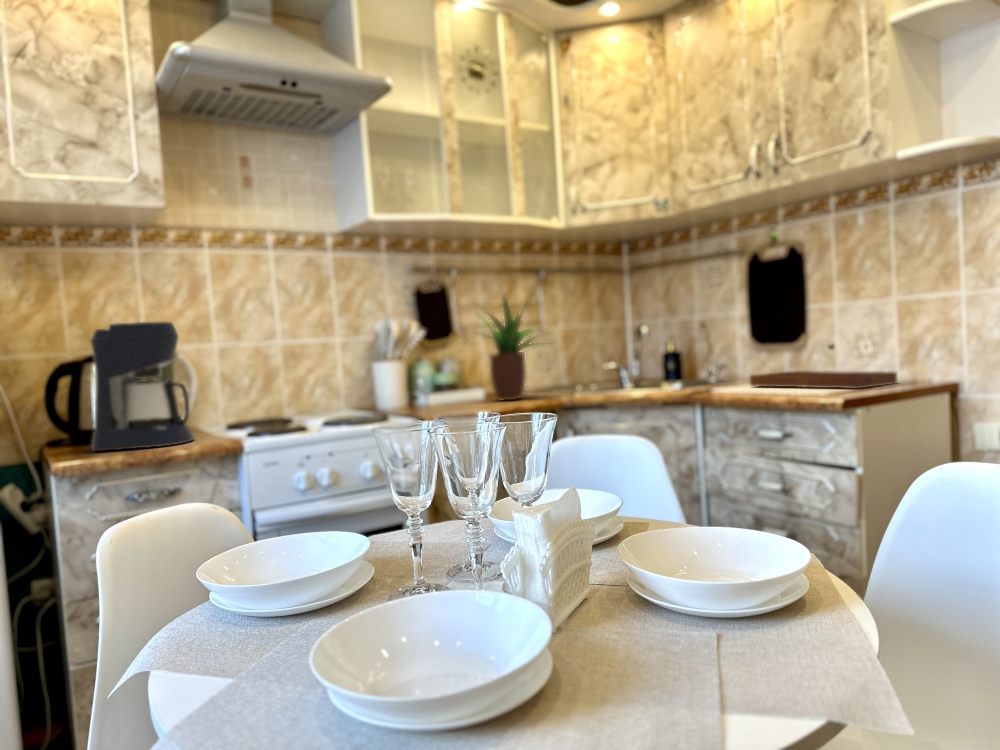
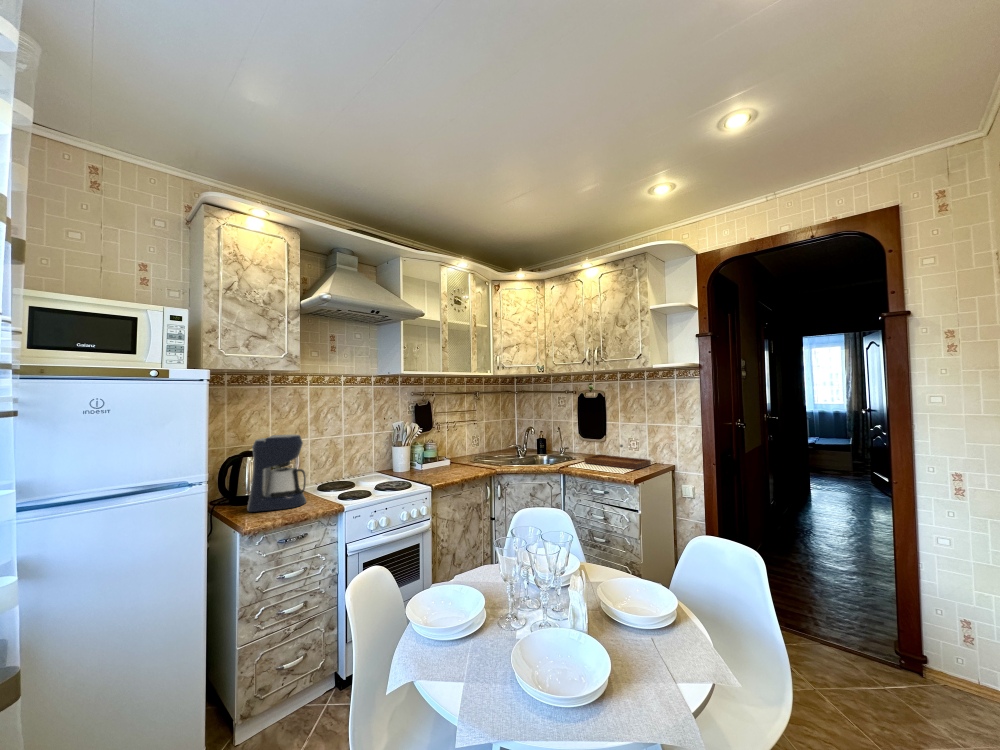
potted plant: present [484,295,552,400] -> none [447,411,491,468]

